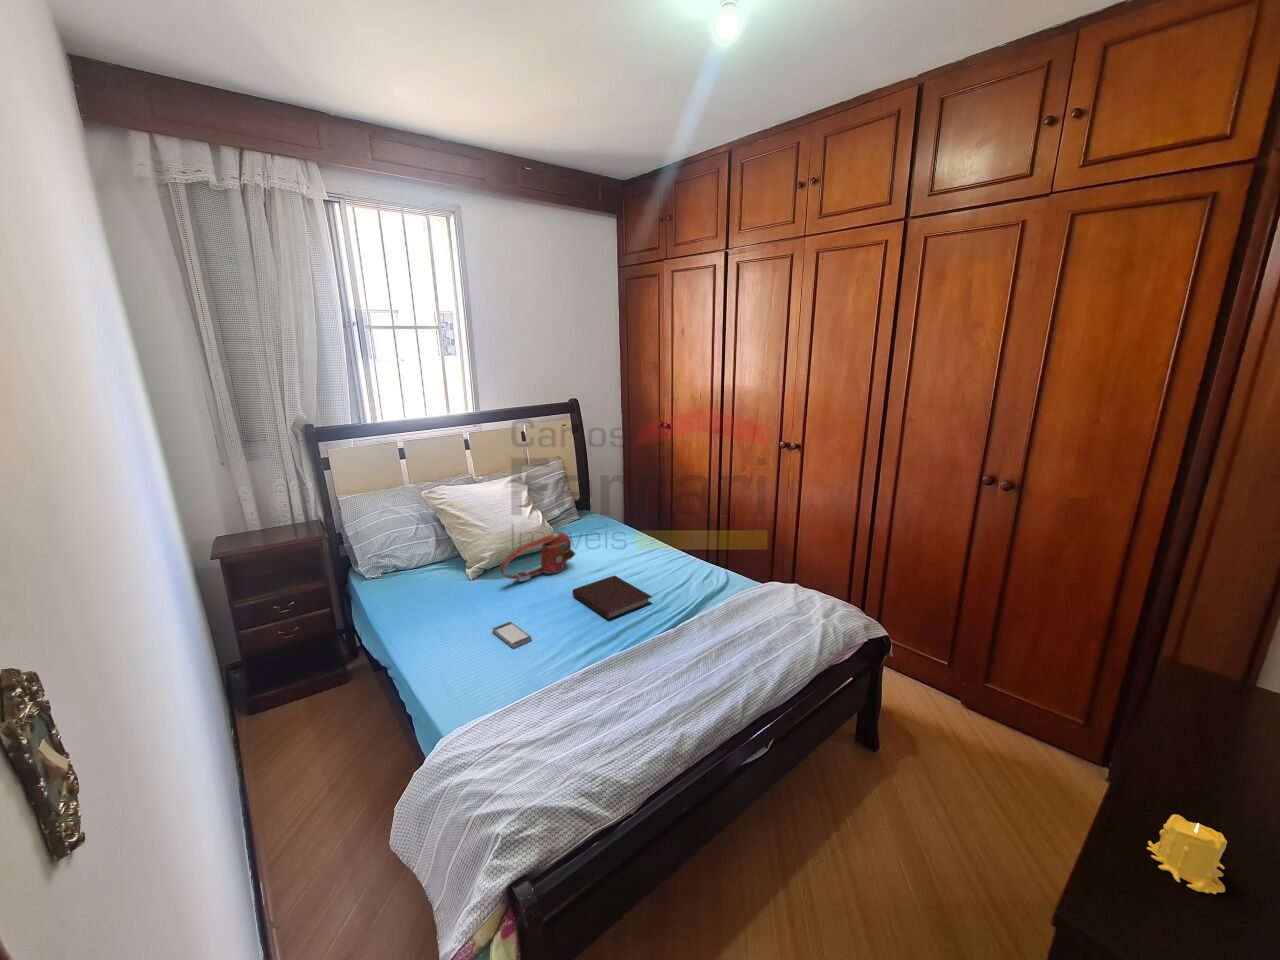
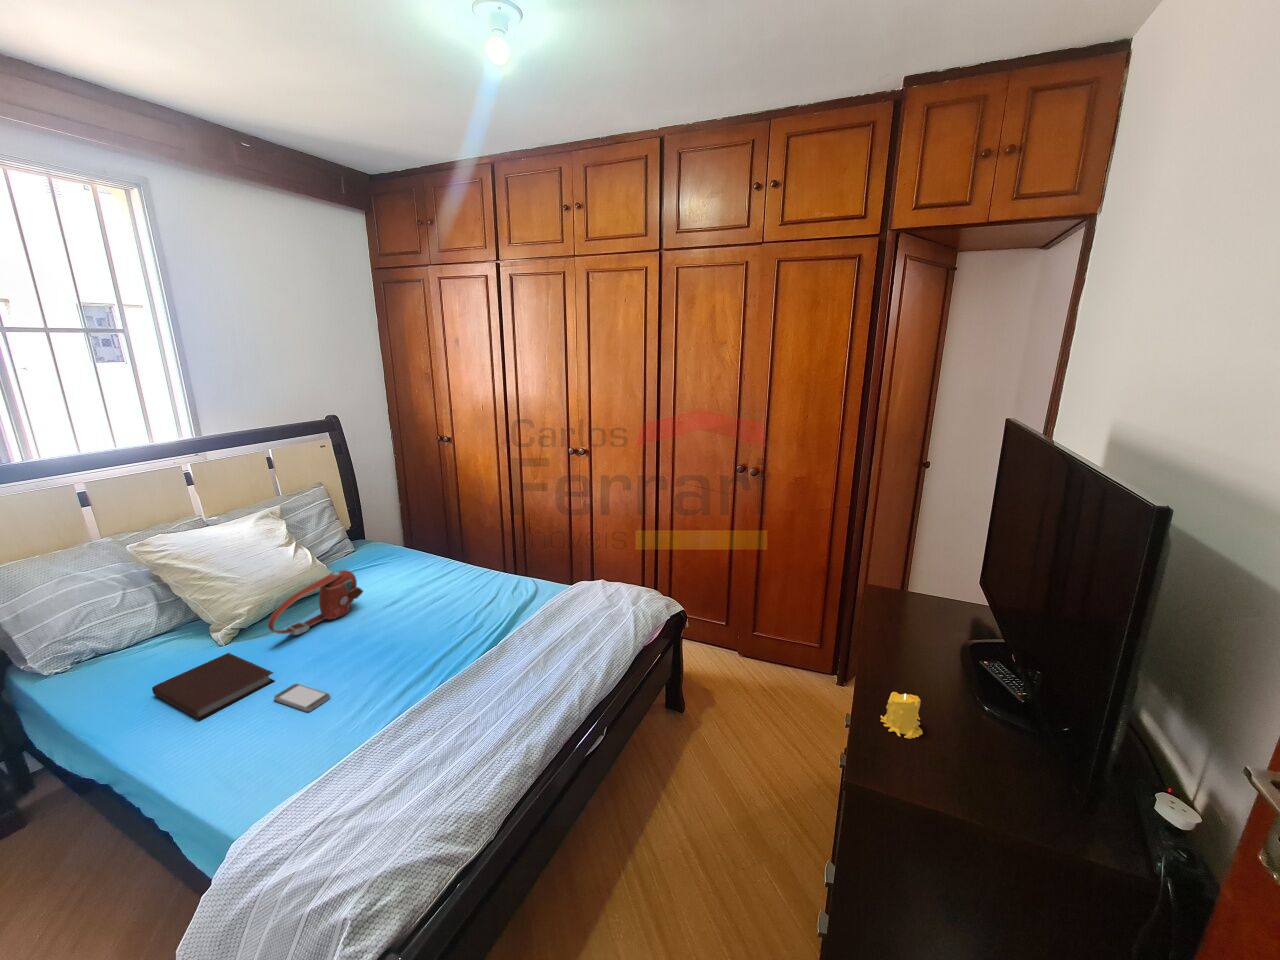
notebook: present [572,576,652,620] -> present [152,653,275,720]

